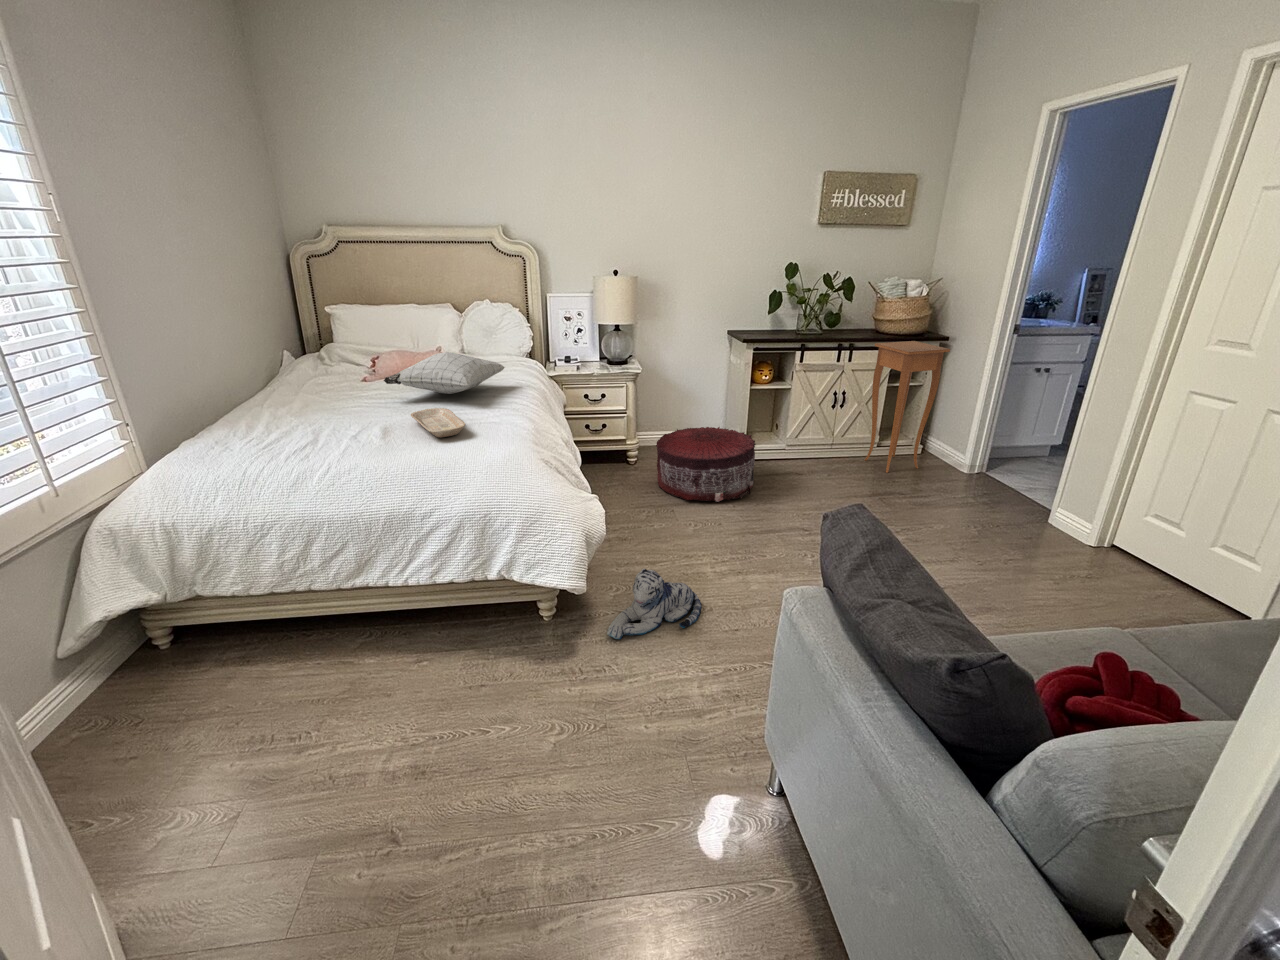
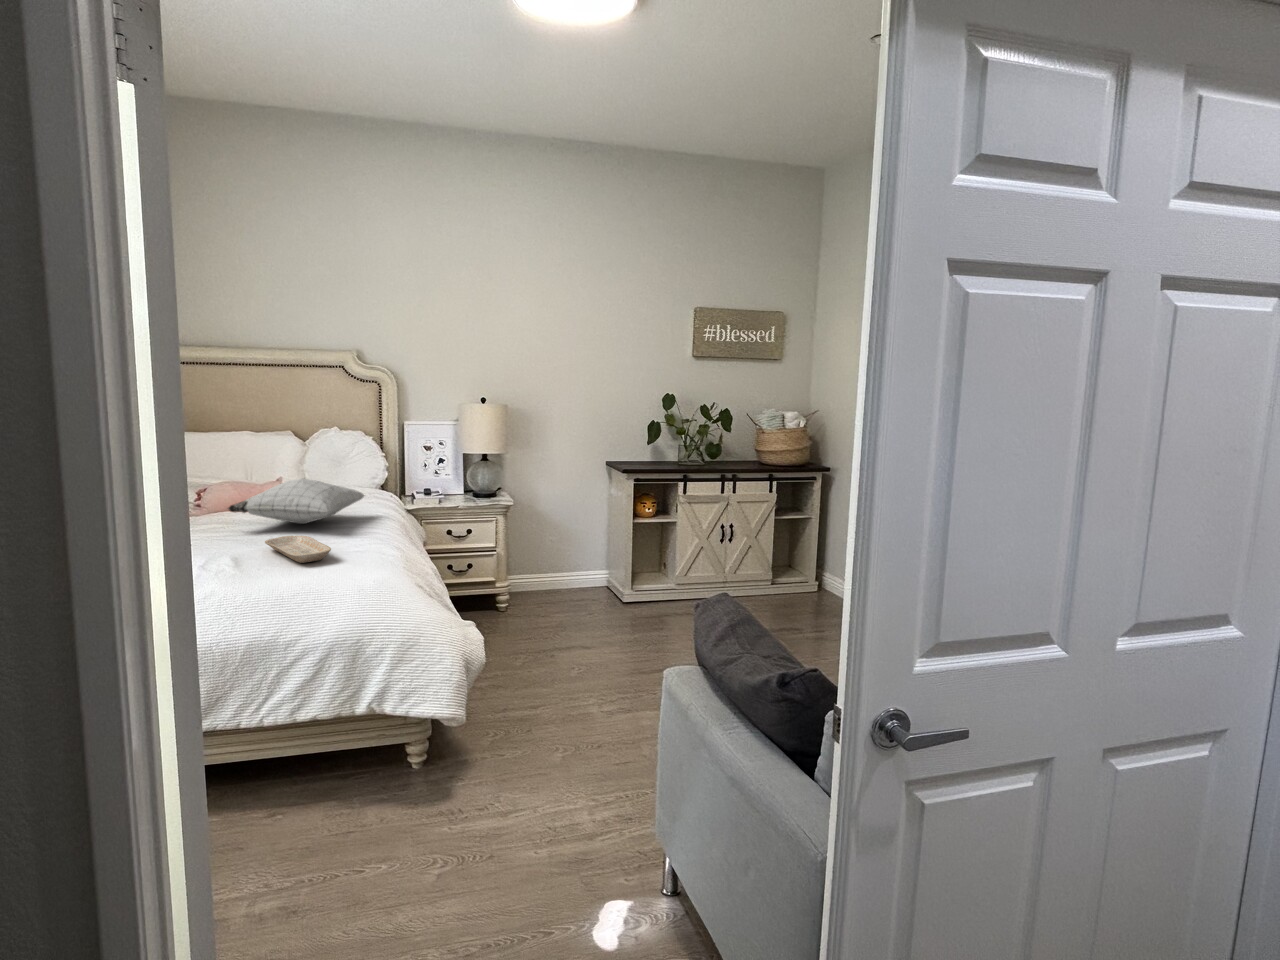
side table: present [865,341,950,473] -> none [757,471,829,608]
pouf: present [656,427,756,502] -> none [531,562,641,643]
plush toy: present [607,568,702,639] -> none [487,697,589,778]

